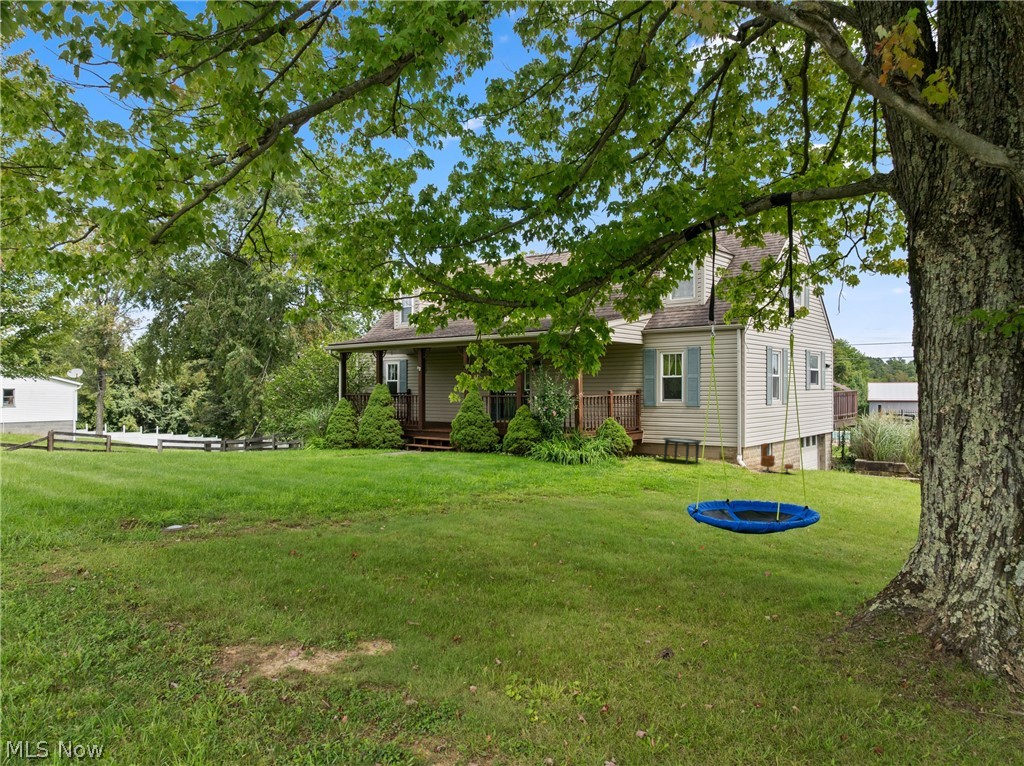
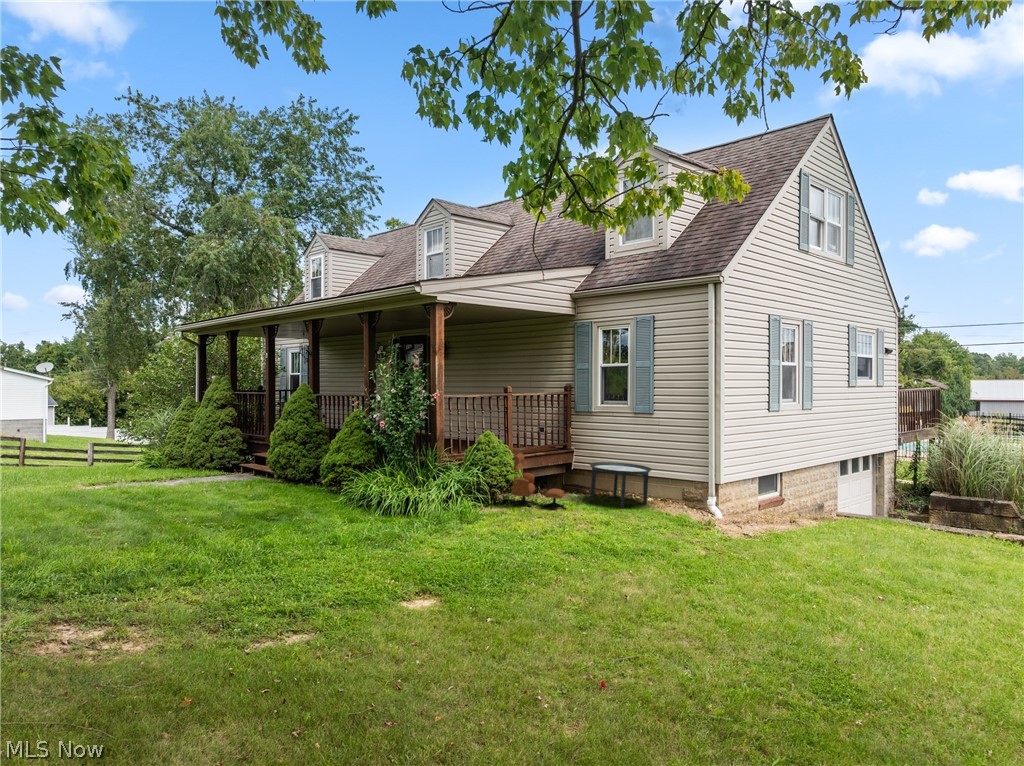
lounge chair: present [761,443,793,475] -> present [510,453,566,510]

